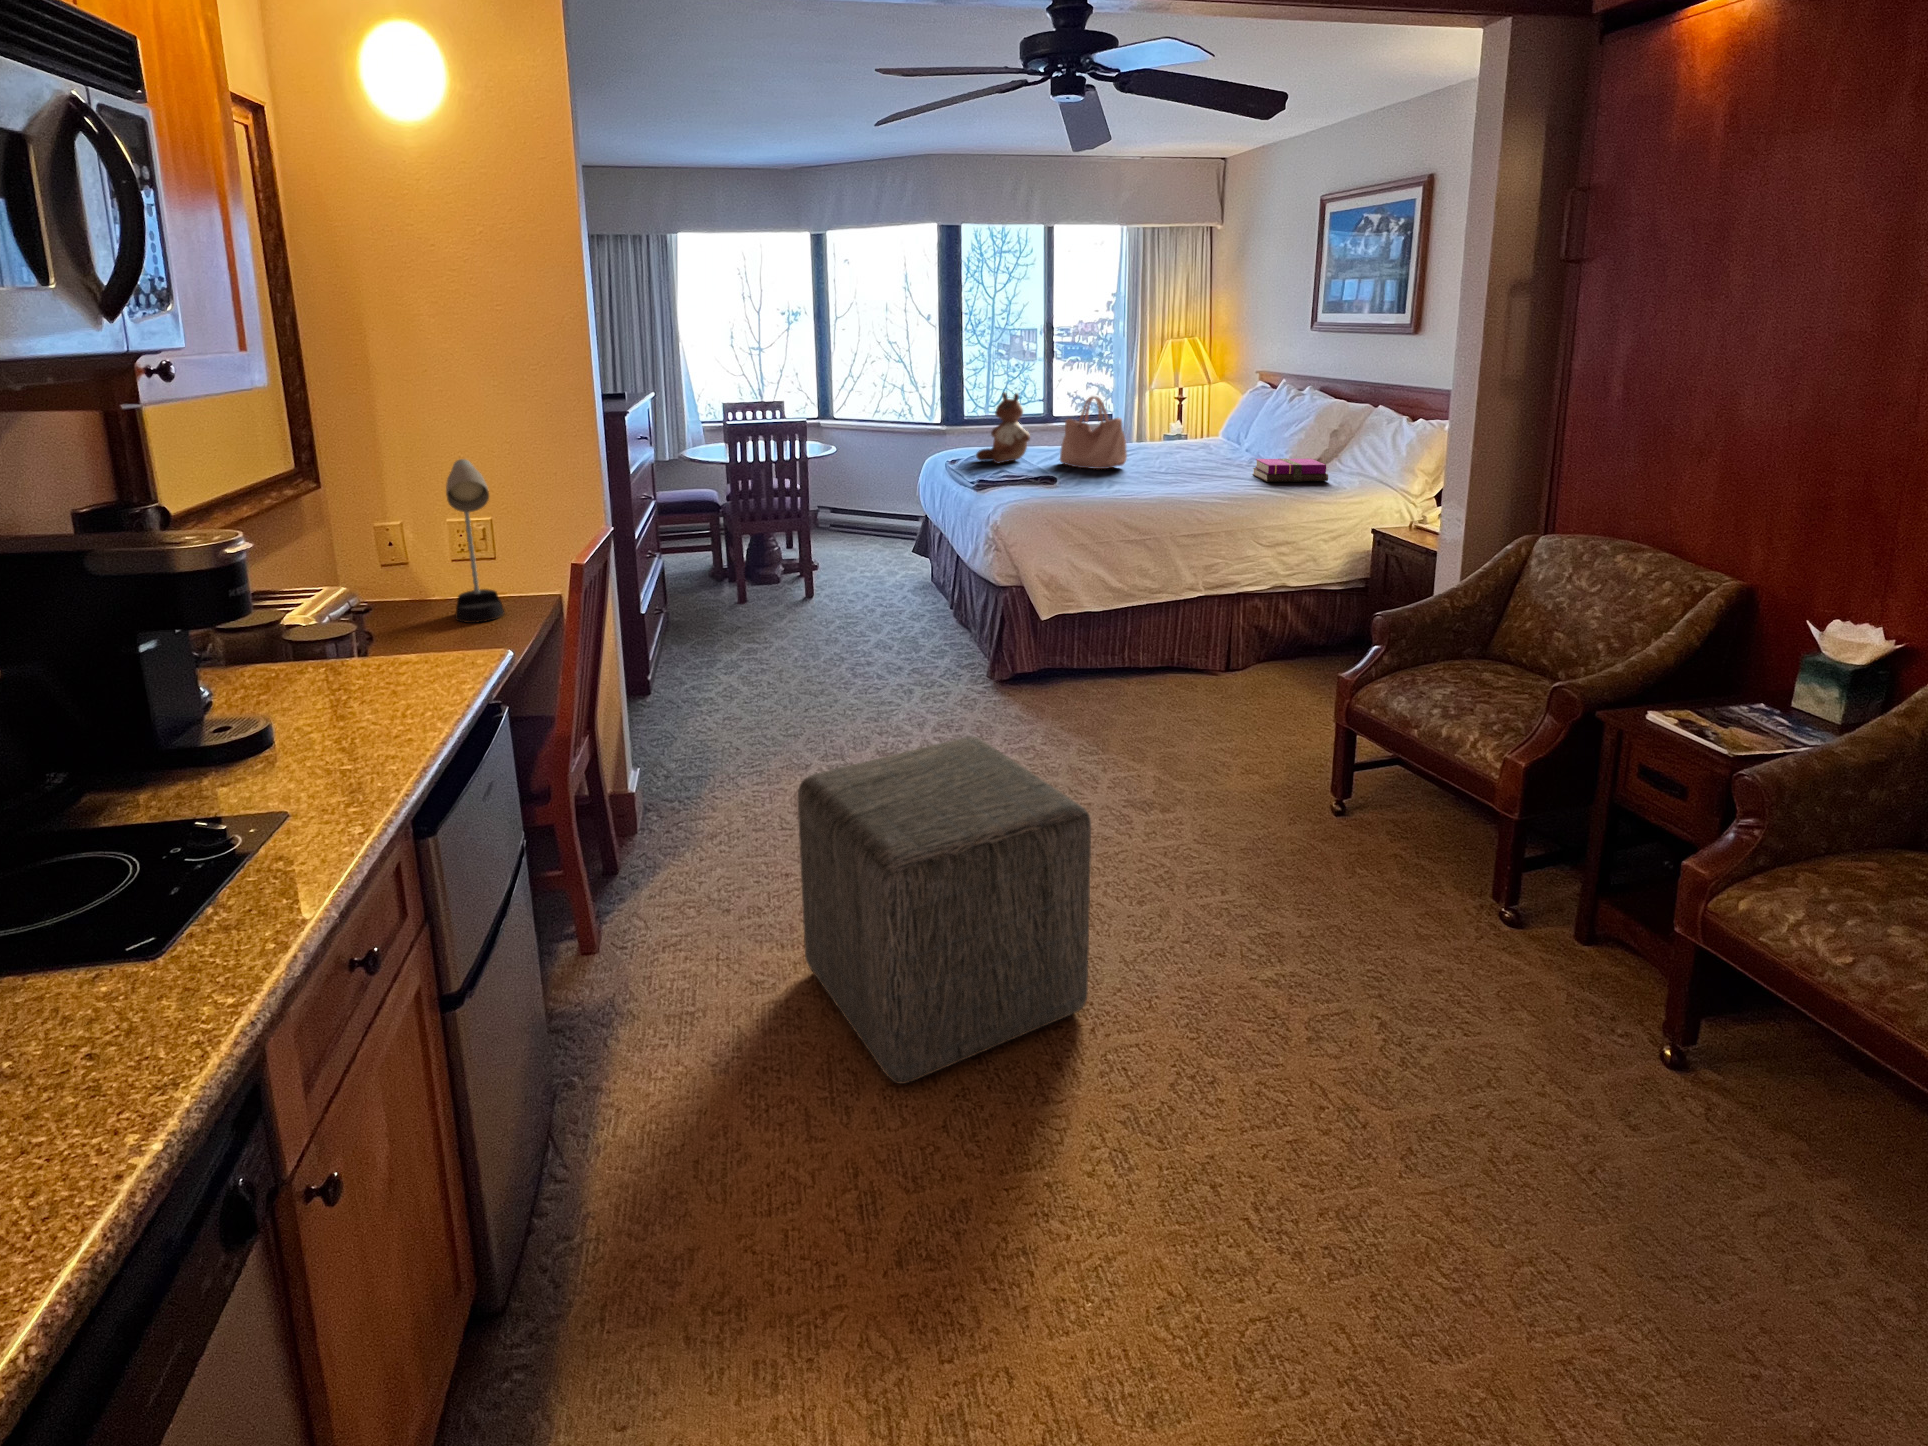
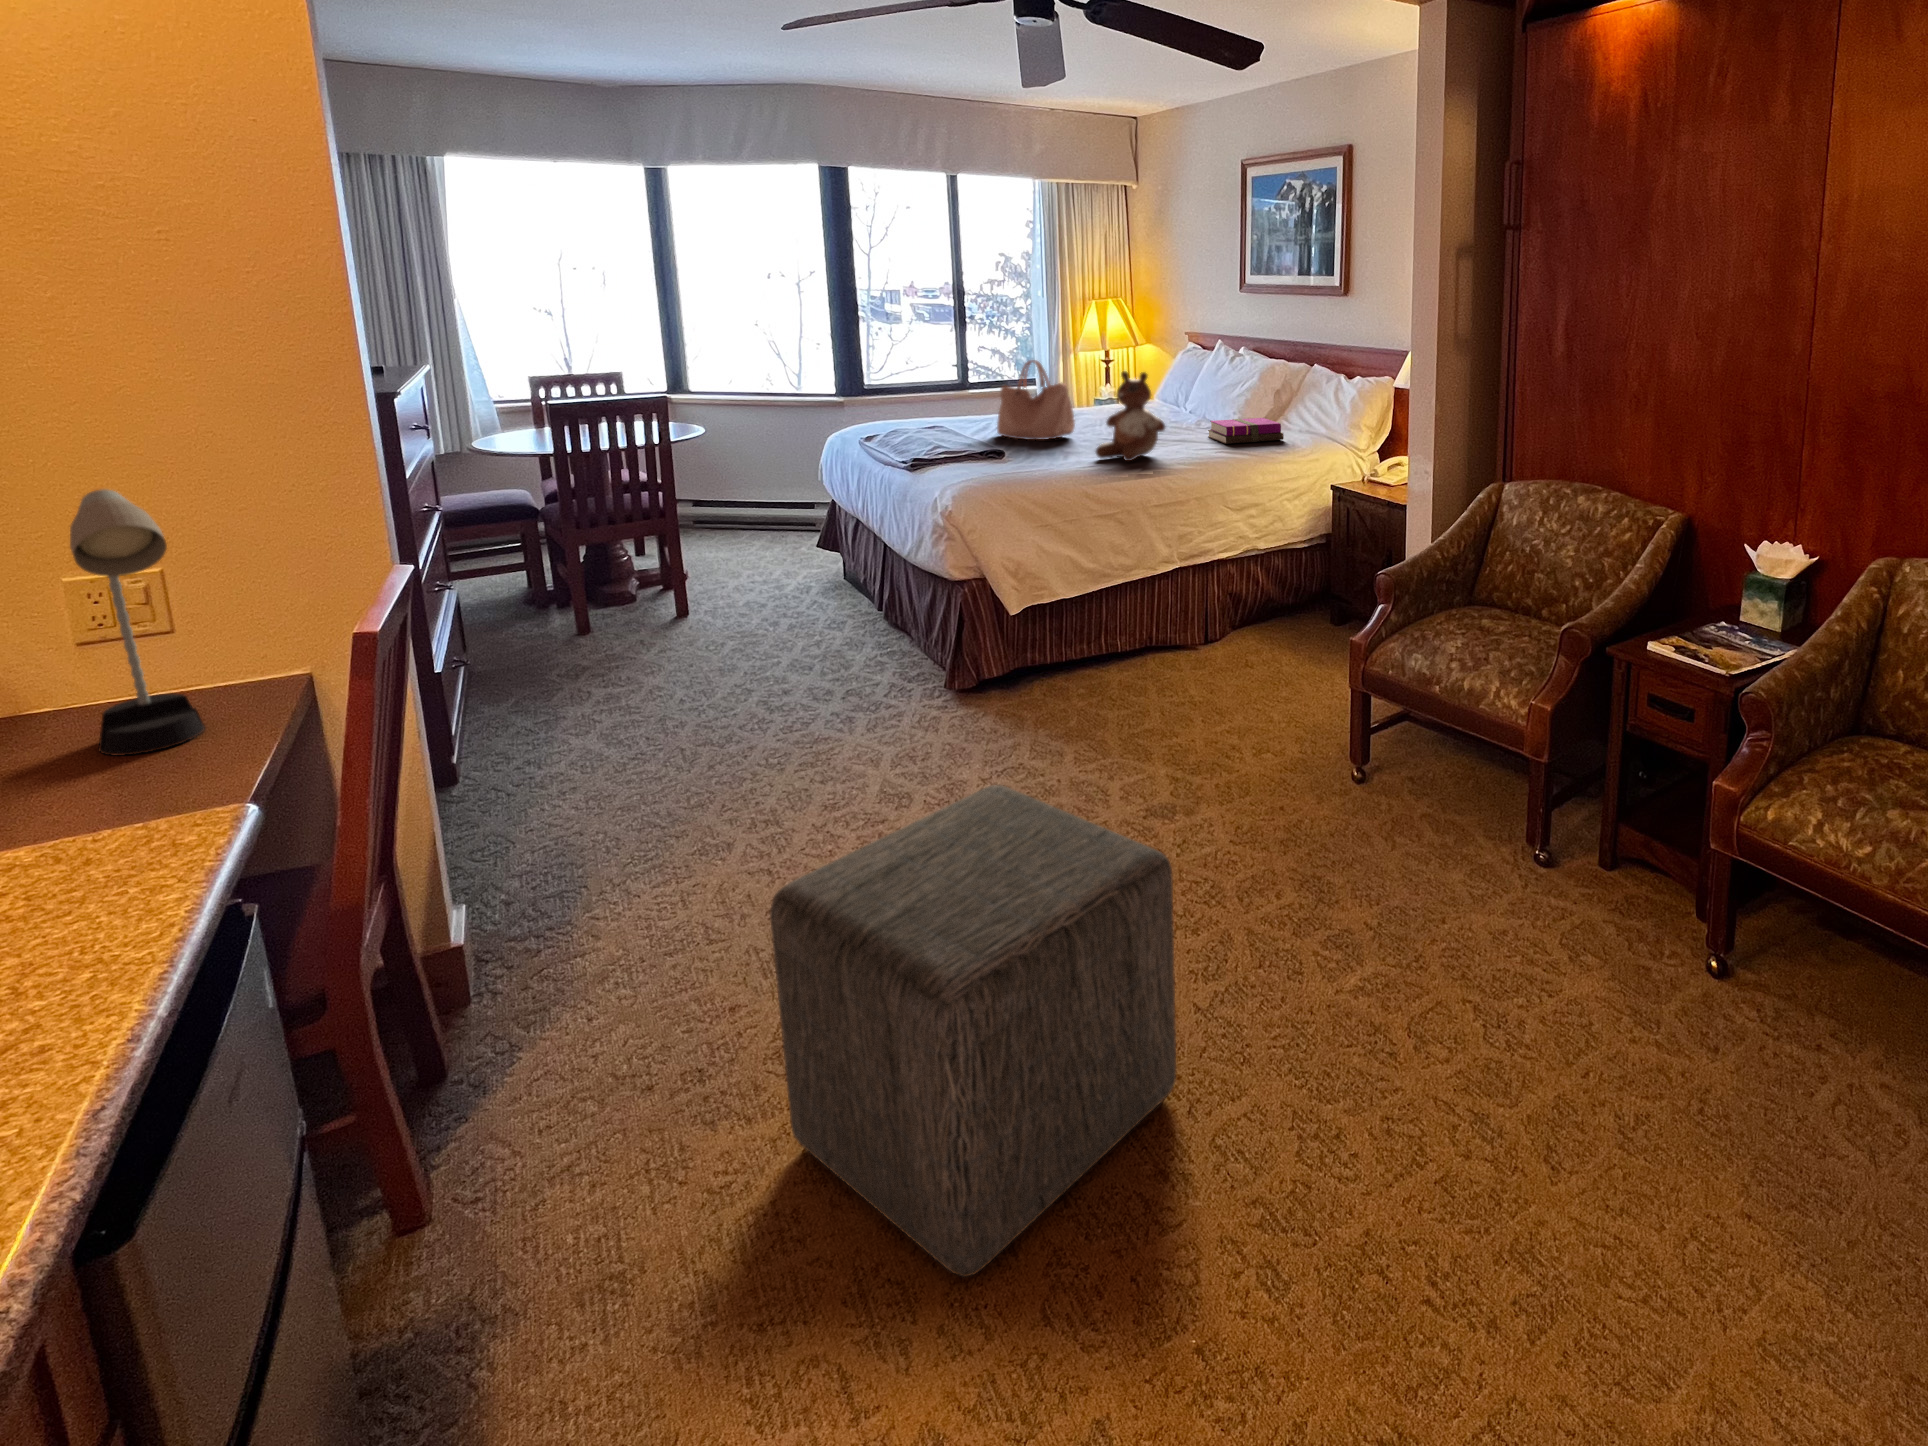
stuffed bear: present [976,392,1030,464] -> present [1096,371,1165,461]

